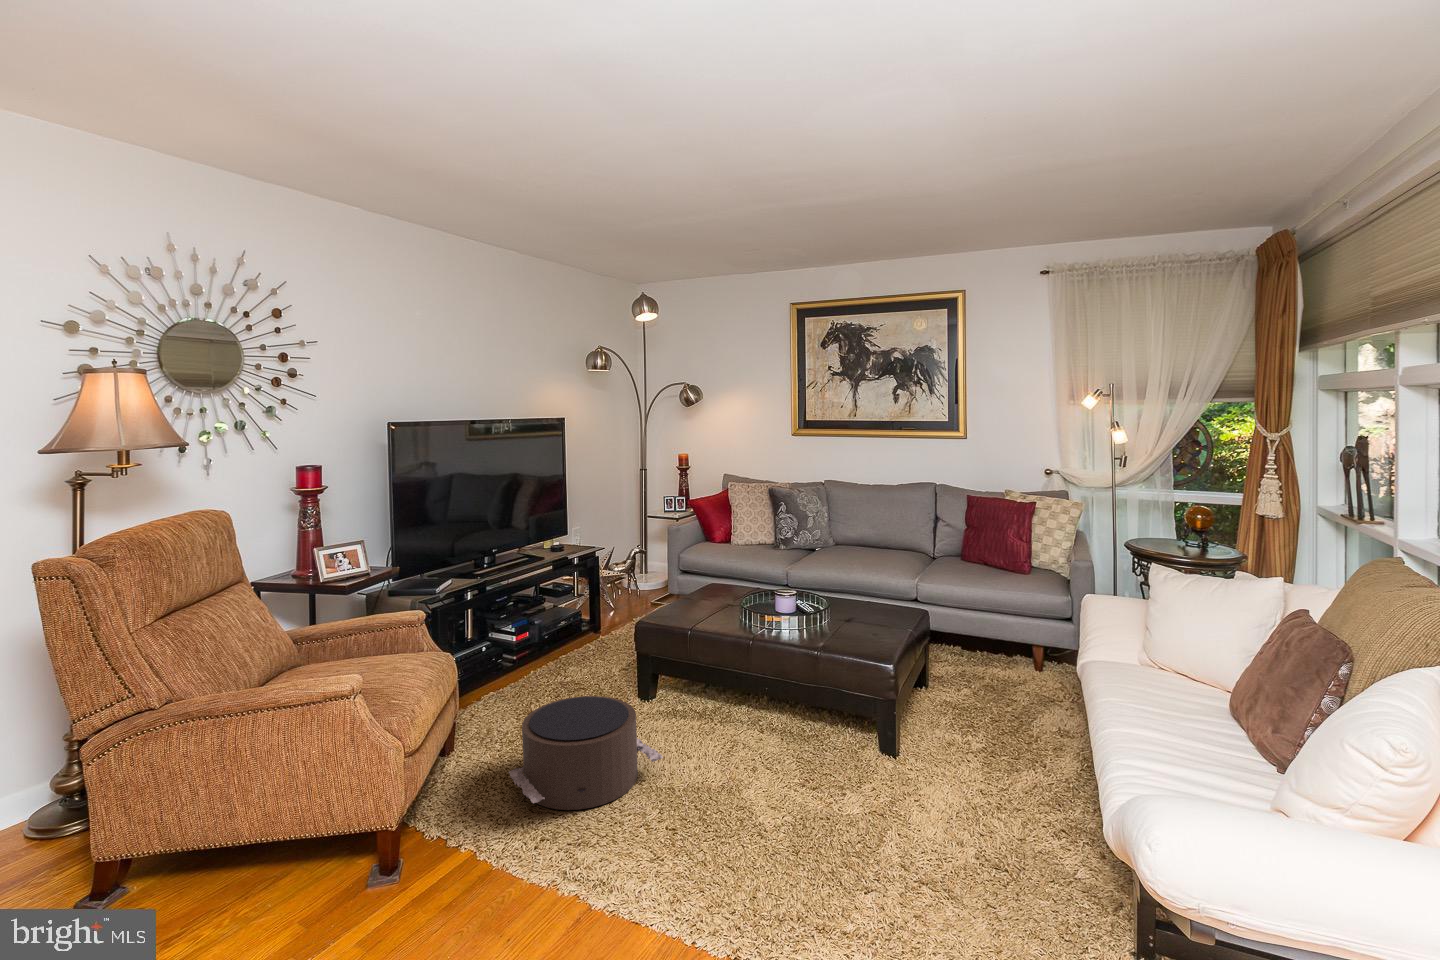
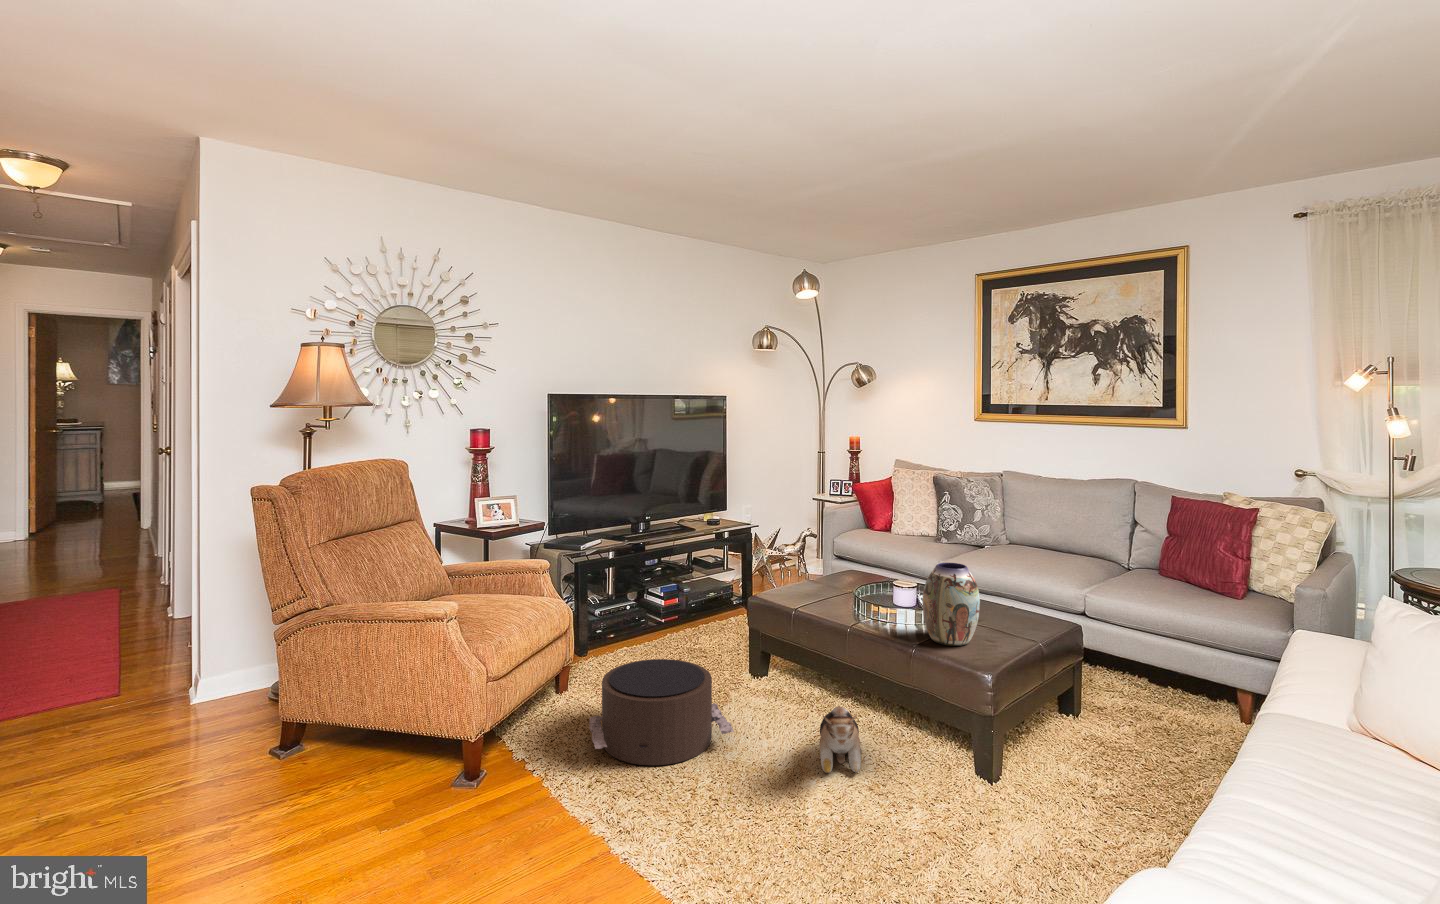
vase: none [818,572,868,646] -> present [923,563,980,646]
plush toy: none [743,716,790,780] -> present [819,706,861,773]

